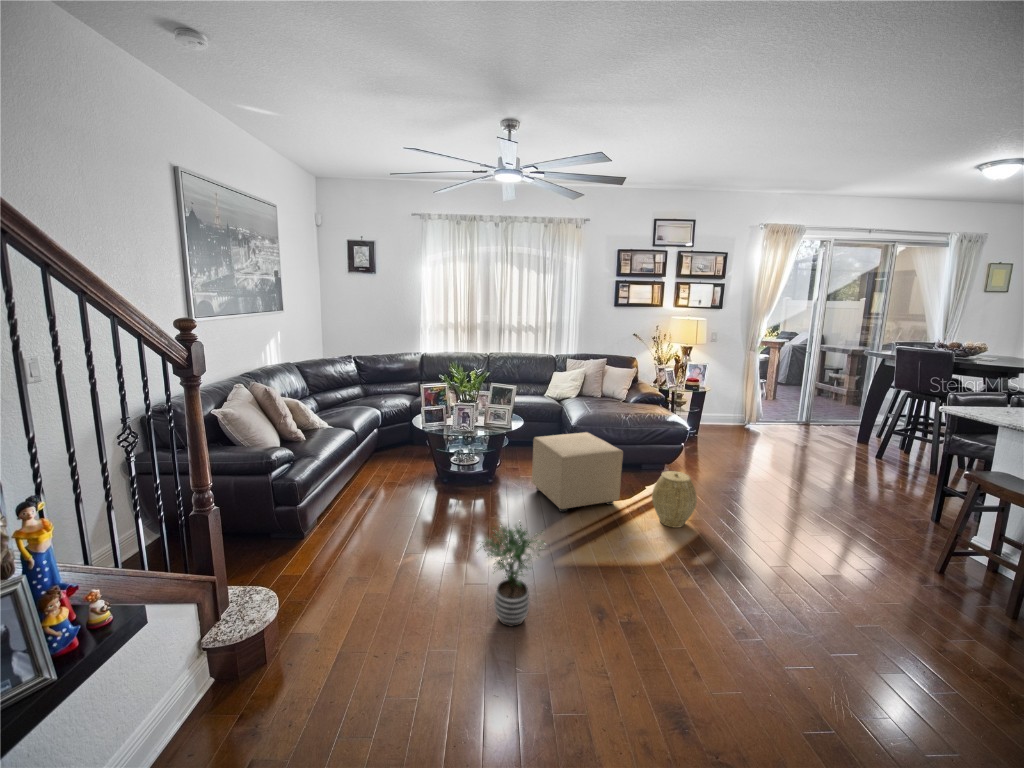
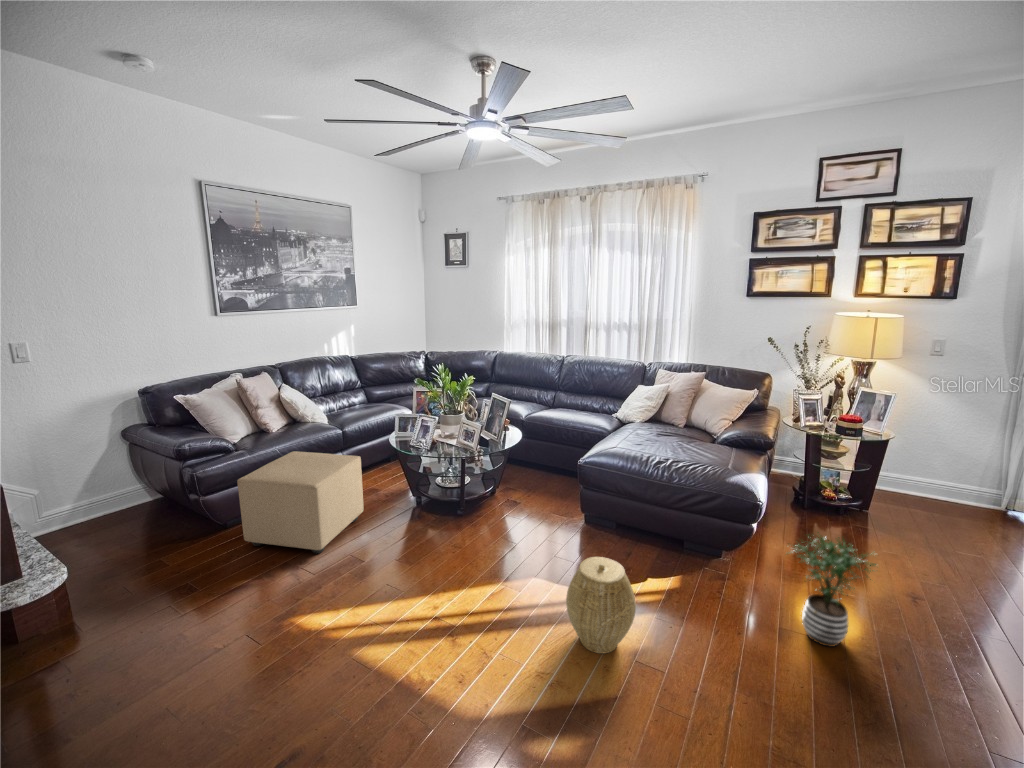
ottoman: present [532,432,623,512] -> present [237,451,364,554]
potted plant: present [477,525,545,627] -> present [792,532,876,647]

